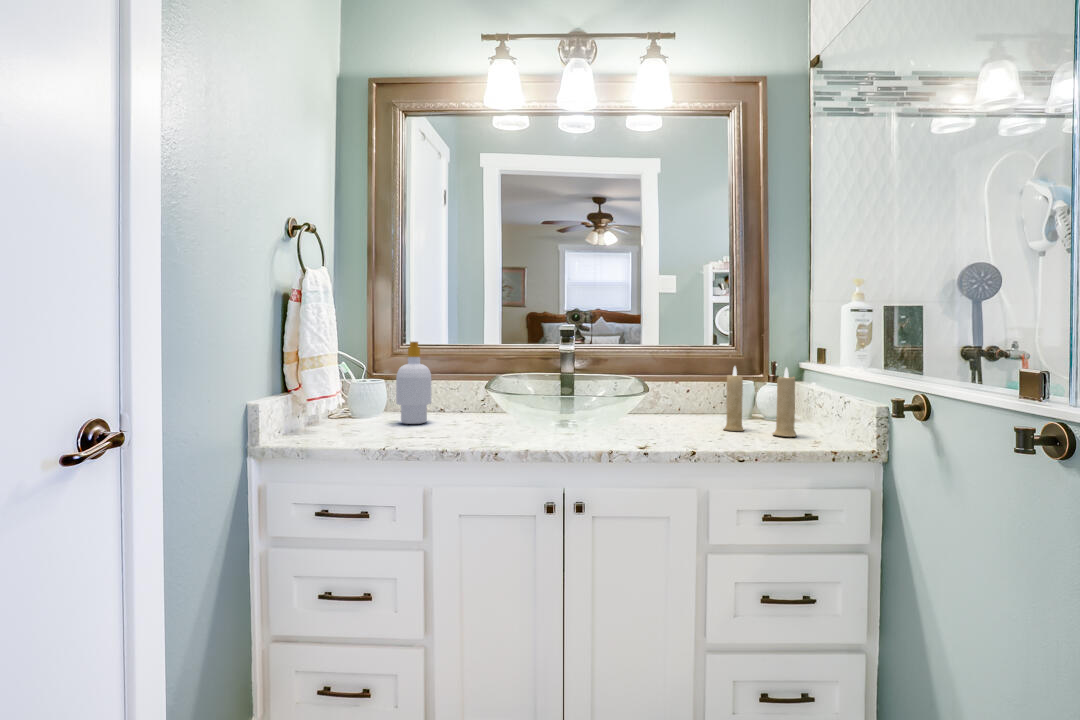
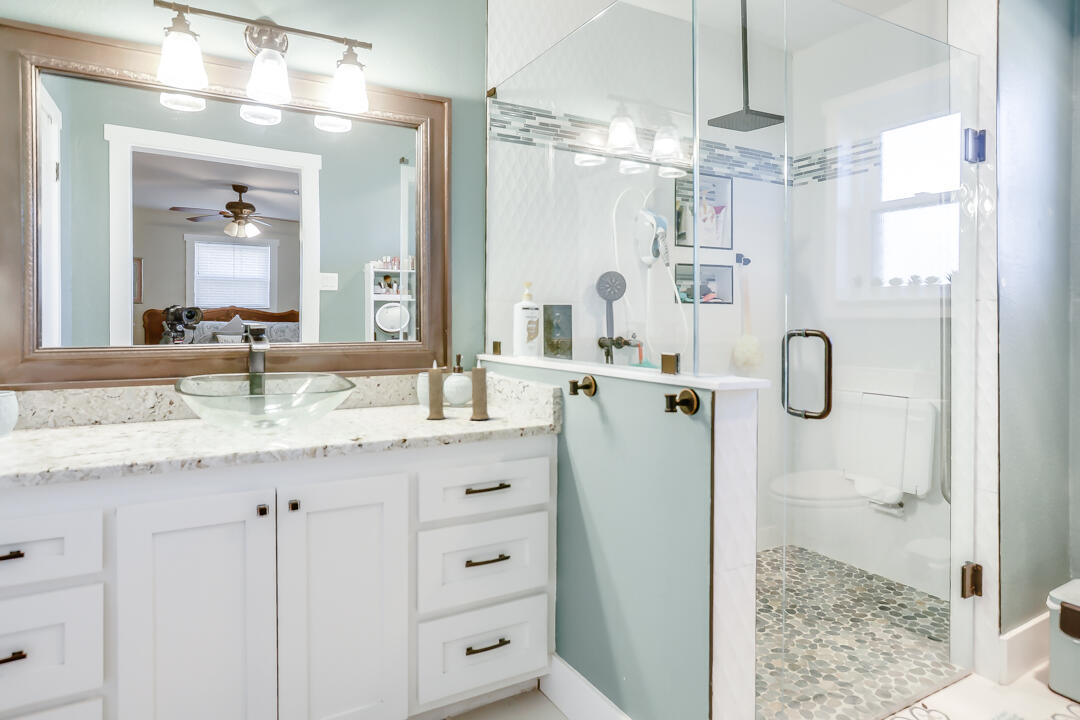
soap bottle: present [396,342,431,424] -> none [45,346,97,444]

